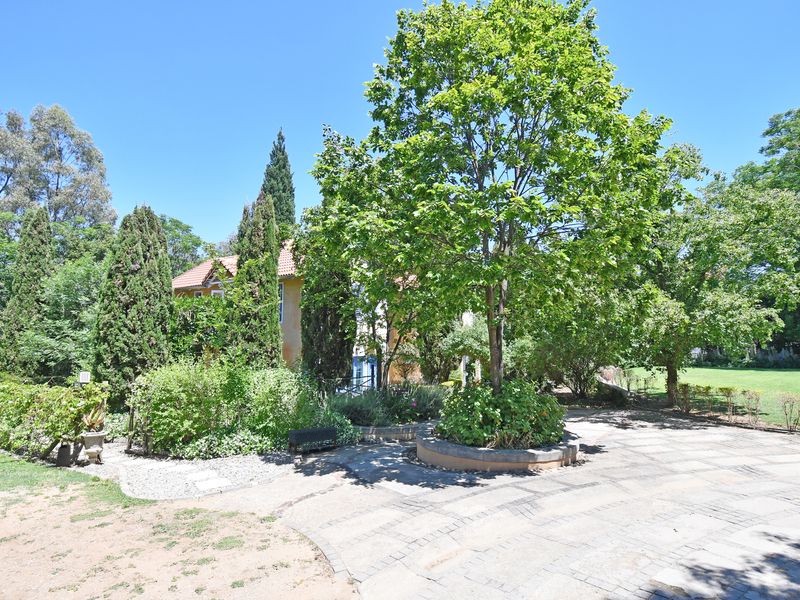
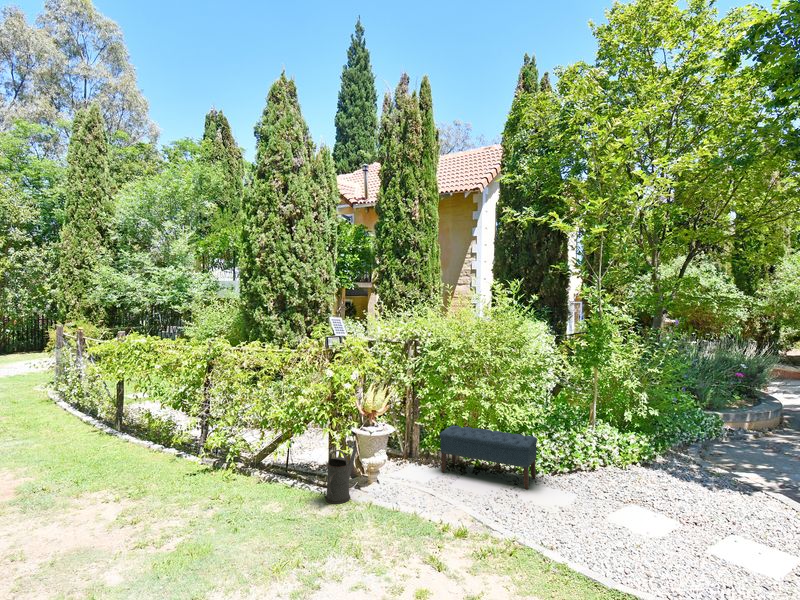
bench: present [288,427,337,454] -> present [440,425,537,489]

